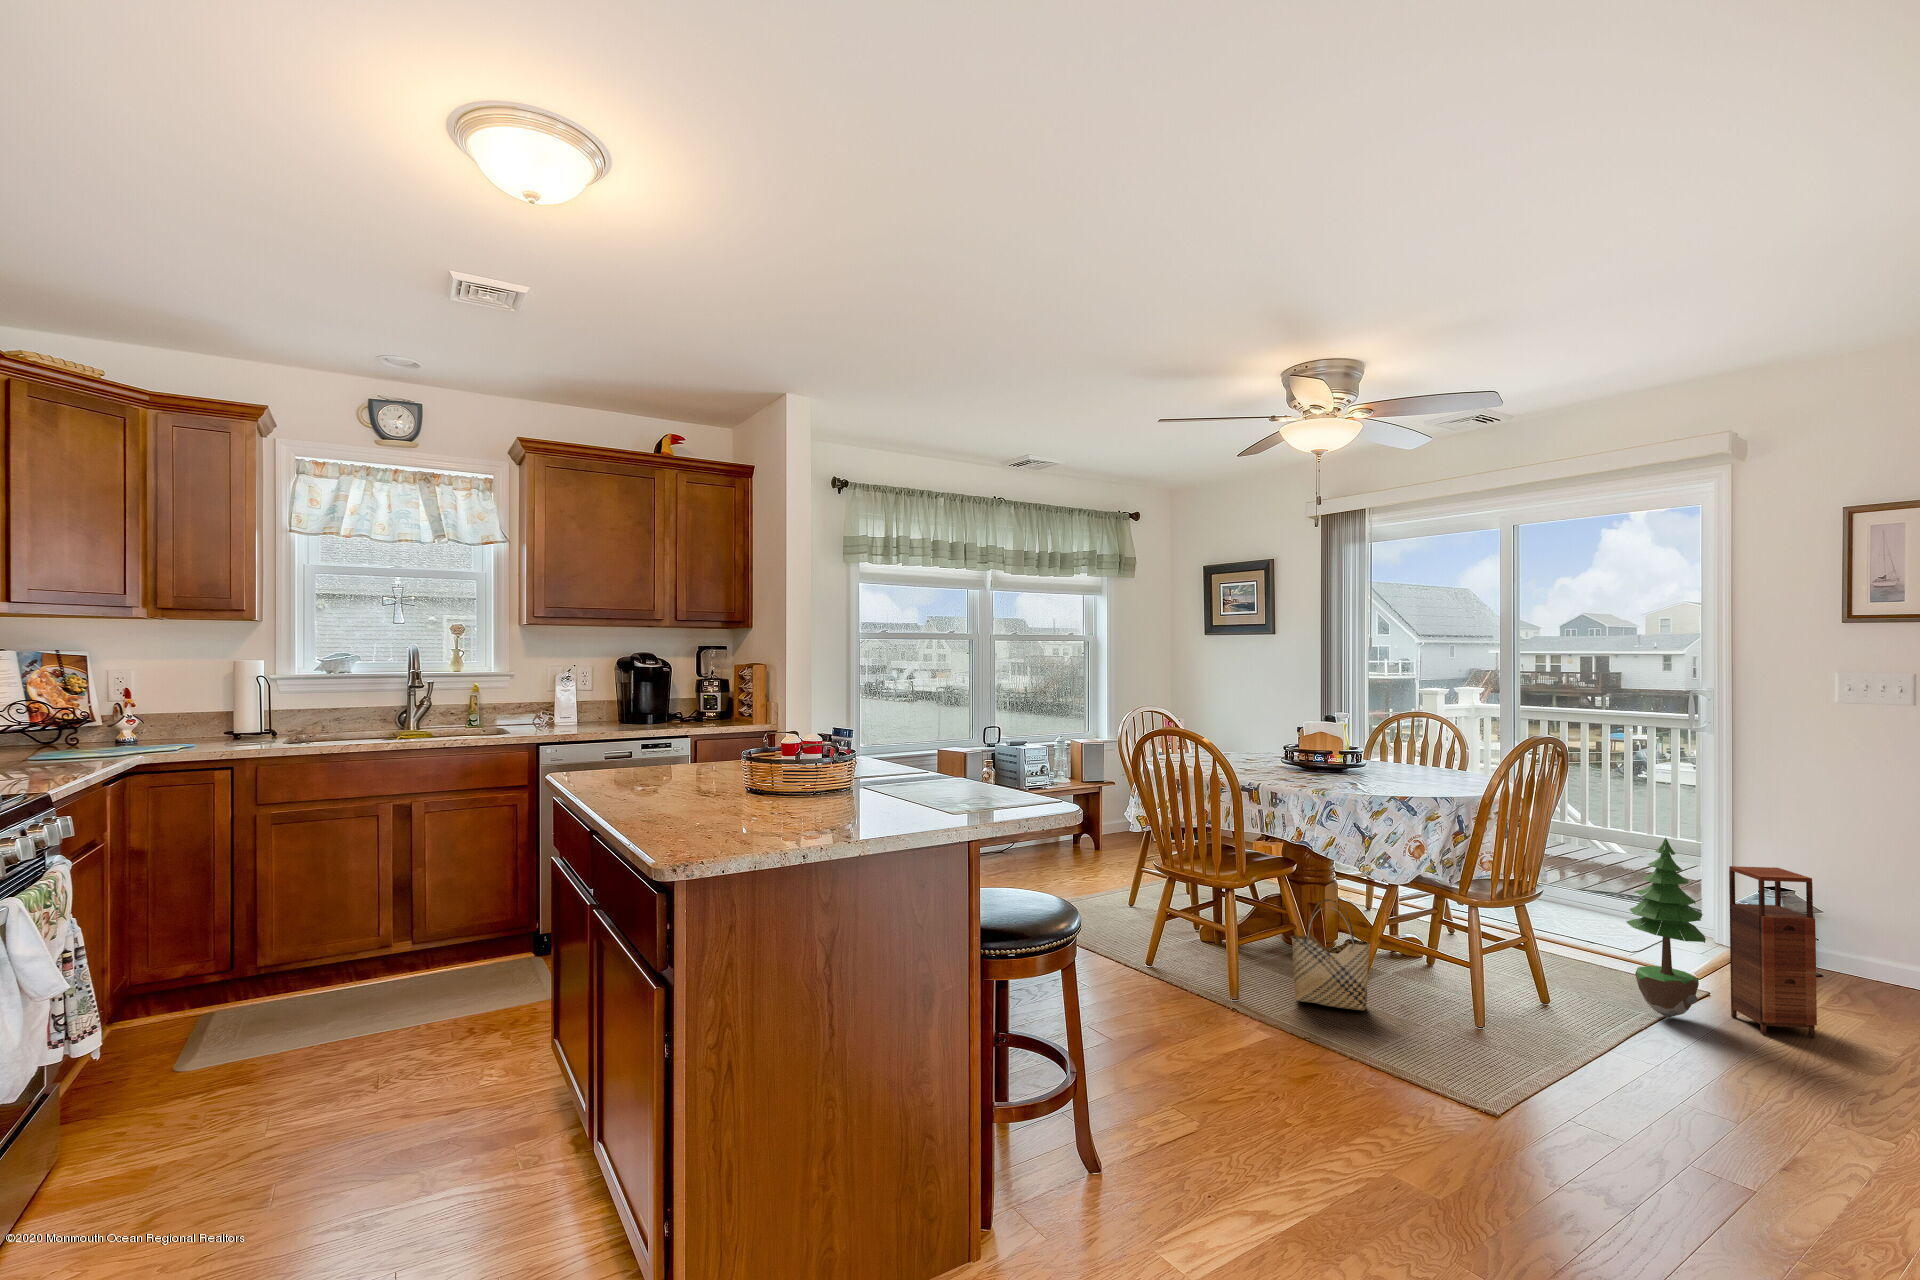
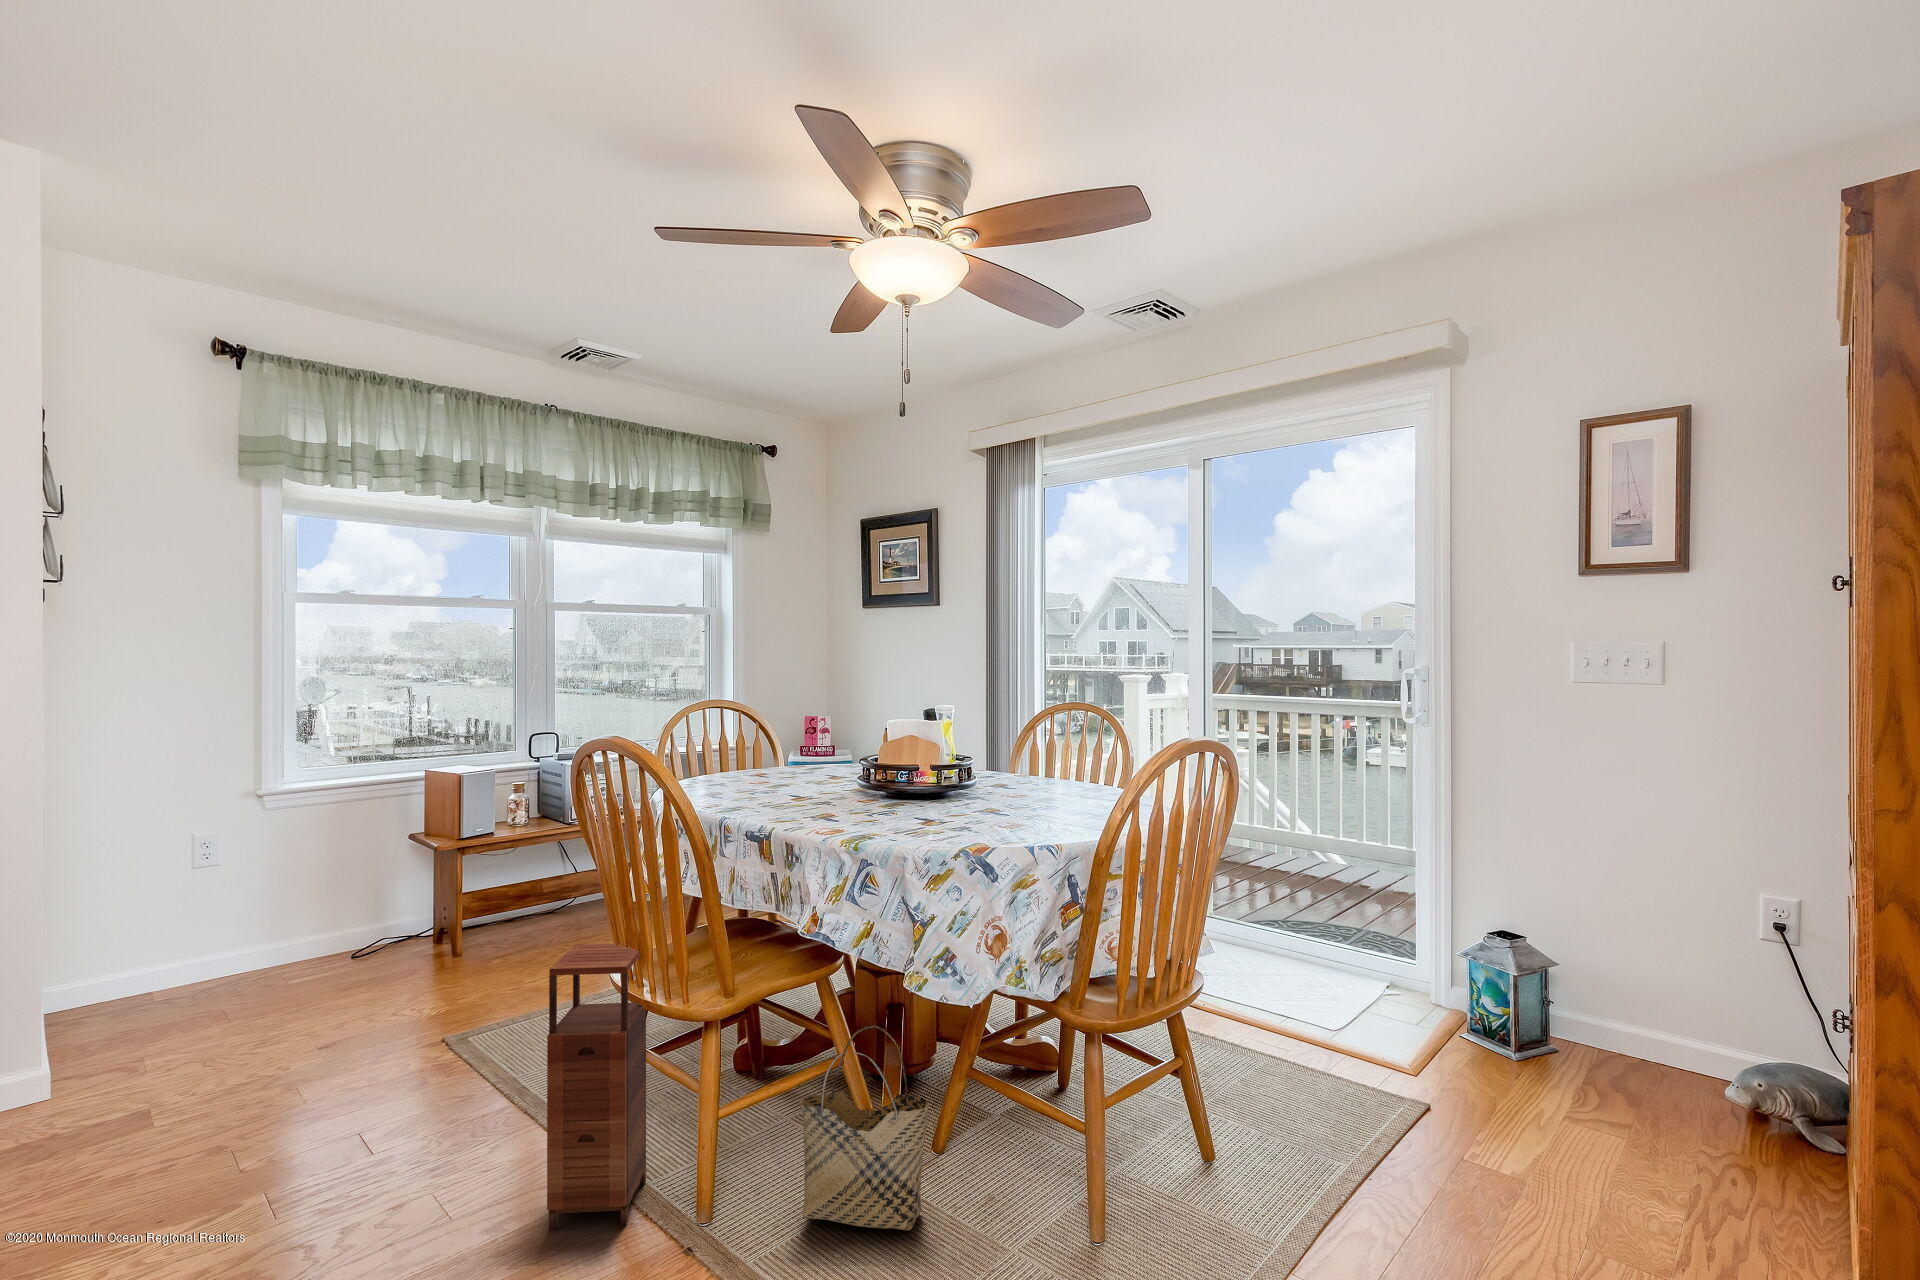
potted tree: present [1626,837,1706,1018] -> none [1318,892,1428,1178]
storage cabinet: present [1729,866,1817,1037] -> present [547,944,646,1229]

